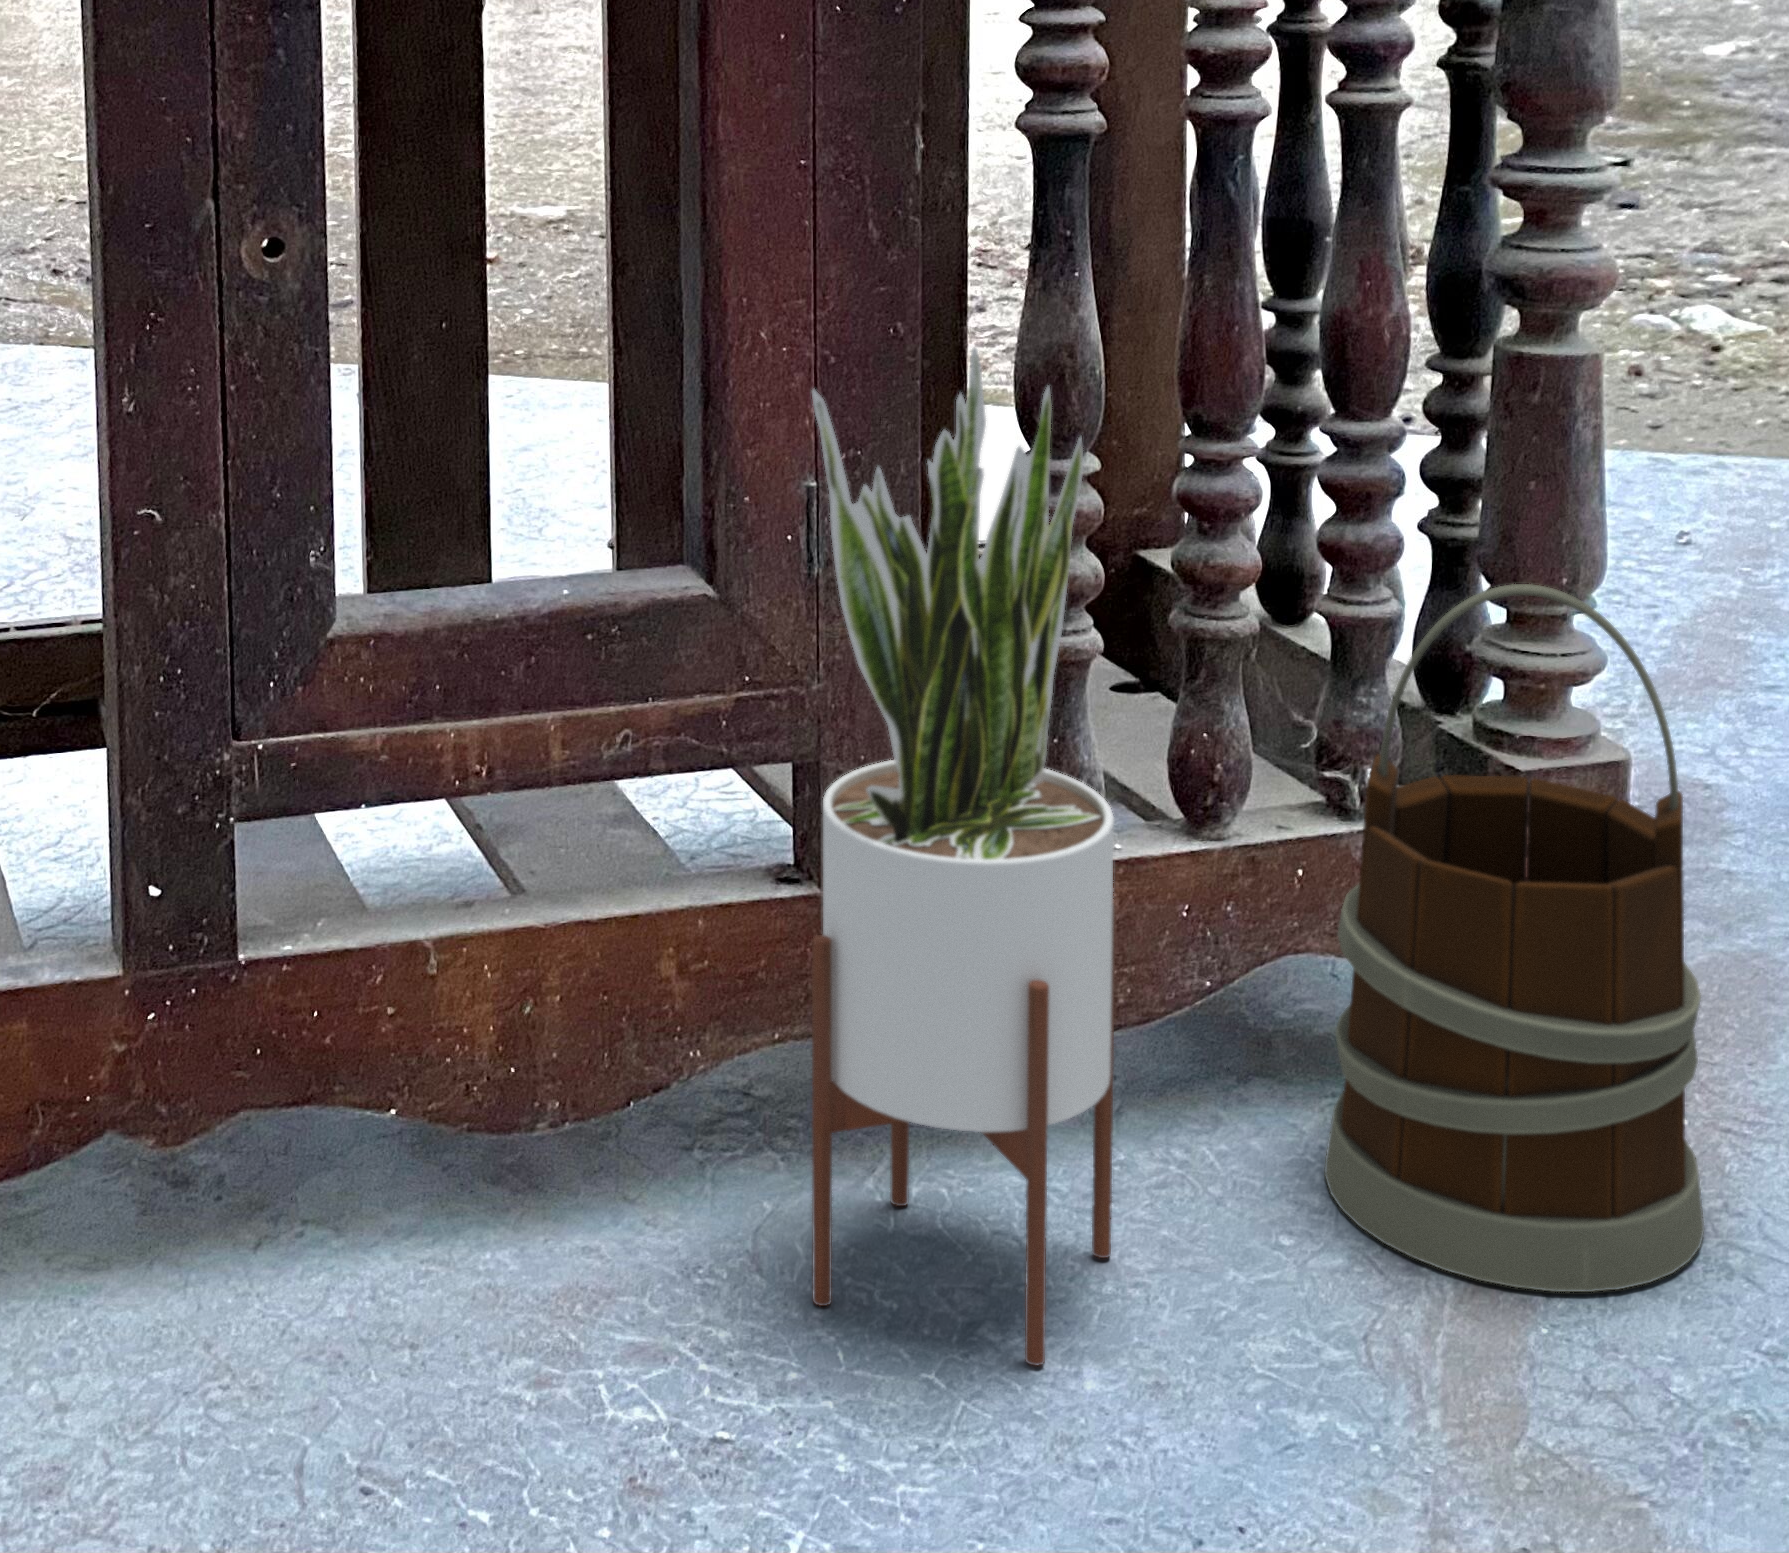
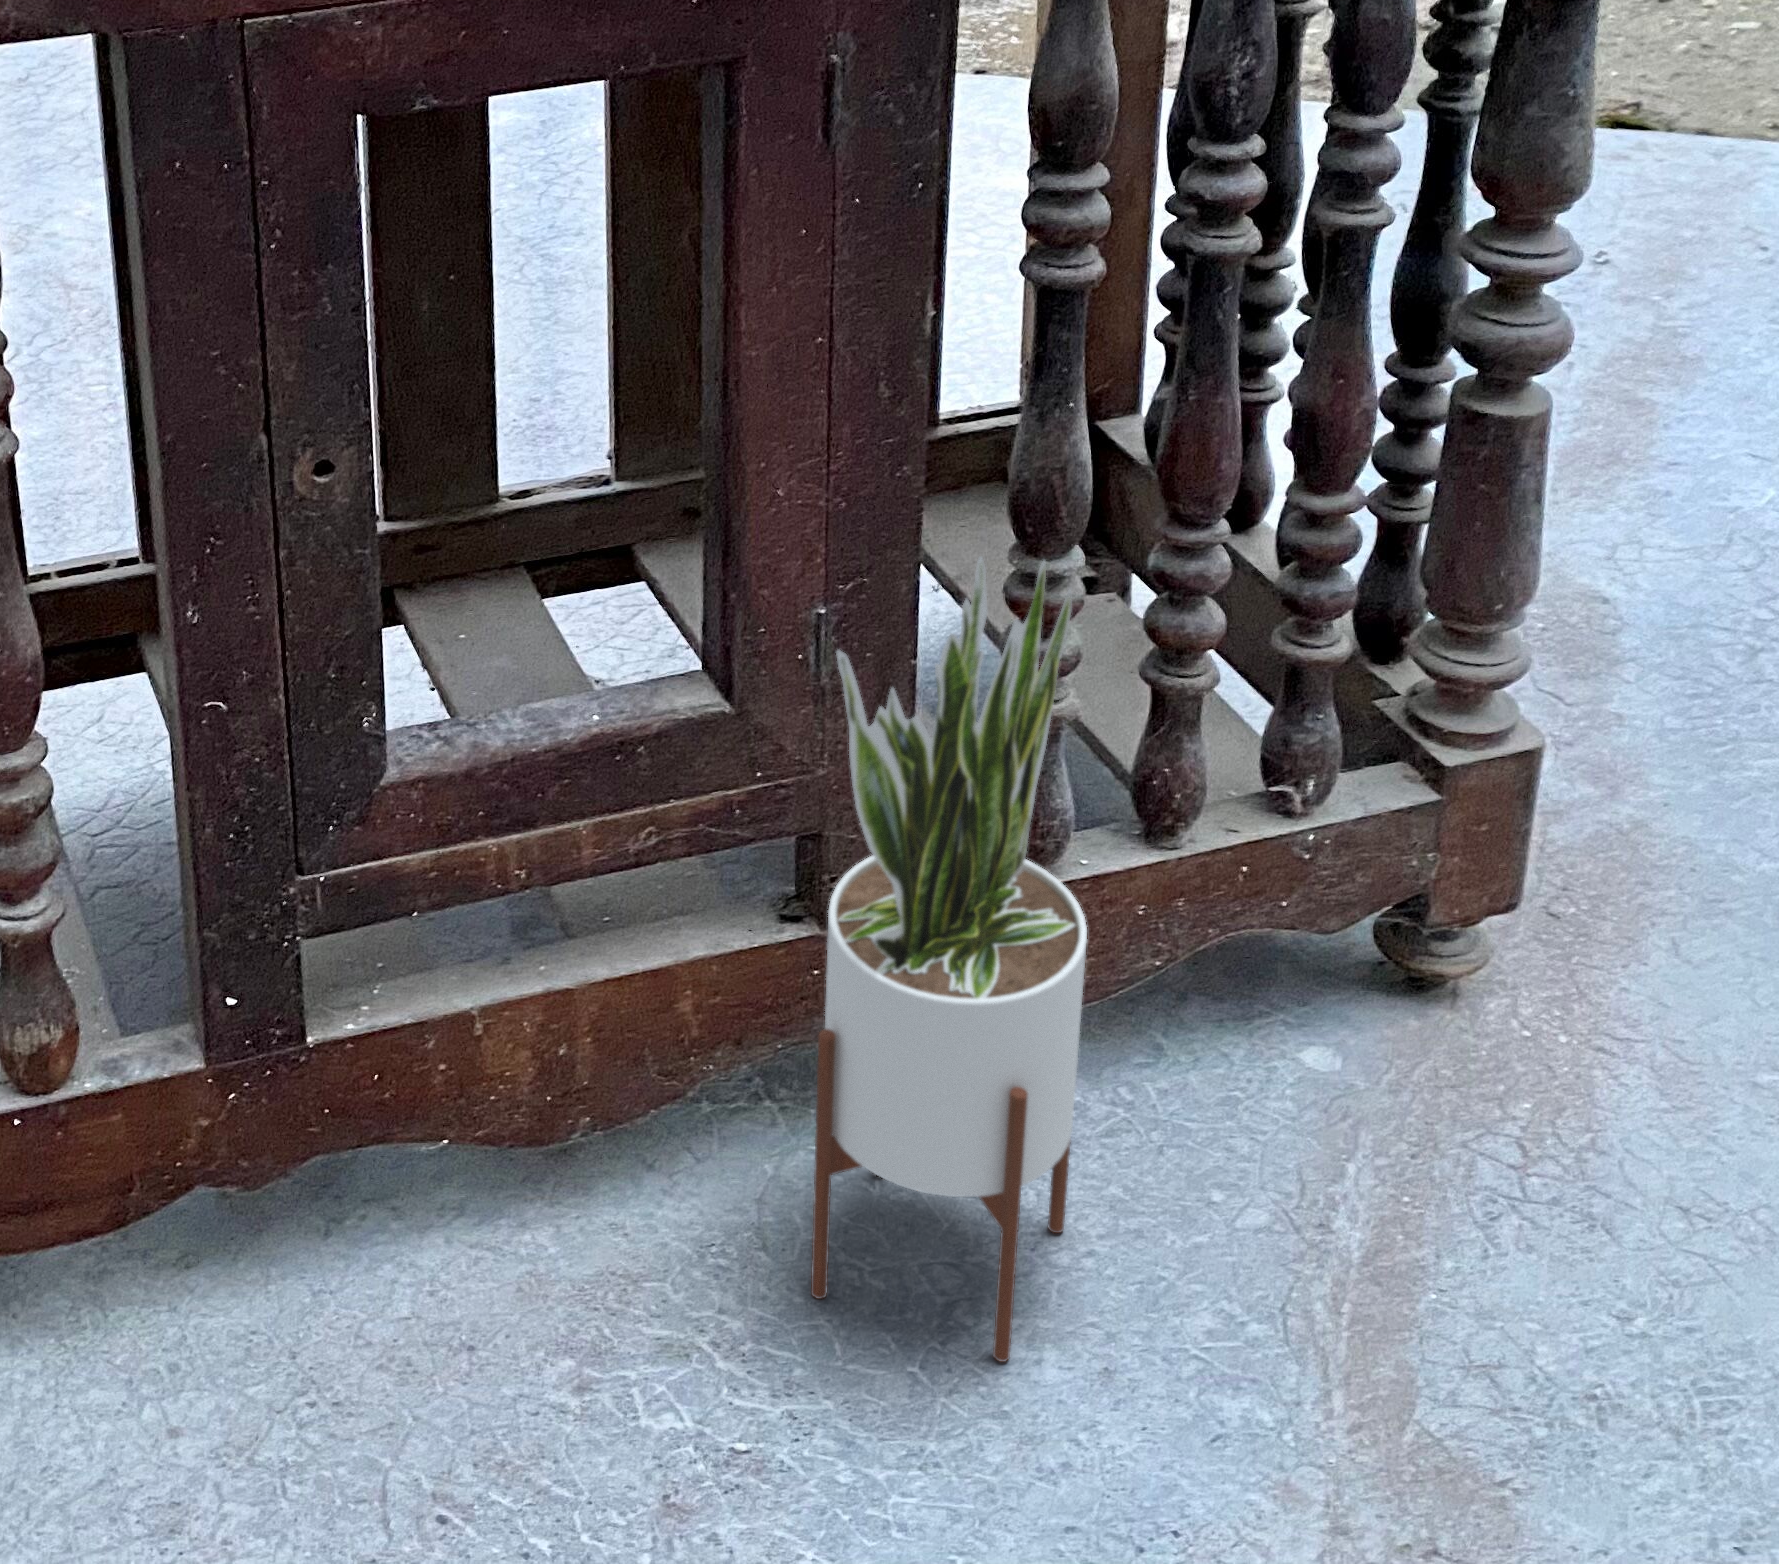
wooden bucket: present [1324,584,1704,1292] -> none [1247,683,1585,1258]

